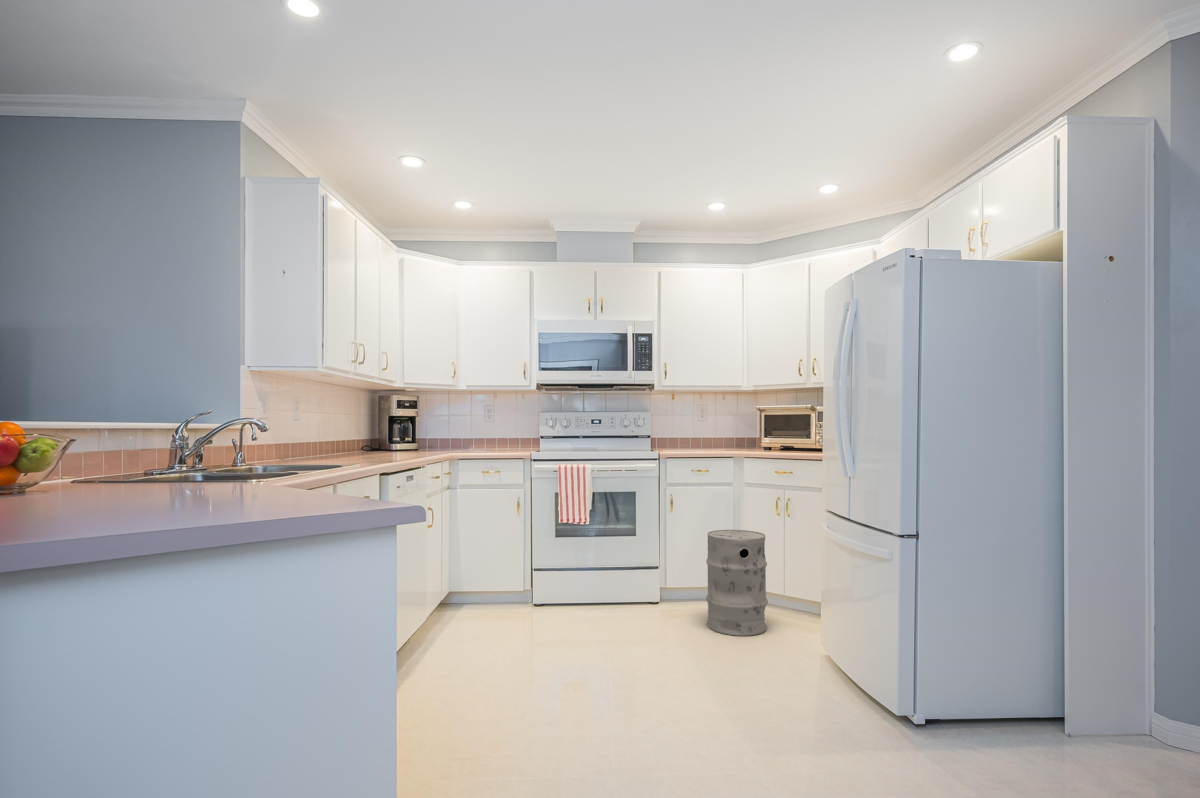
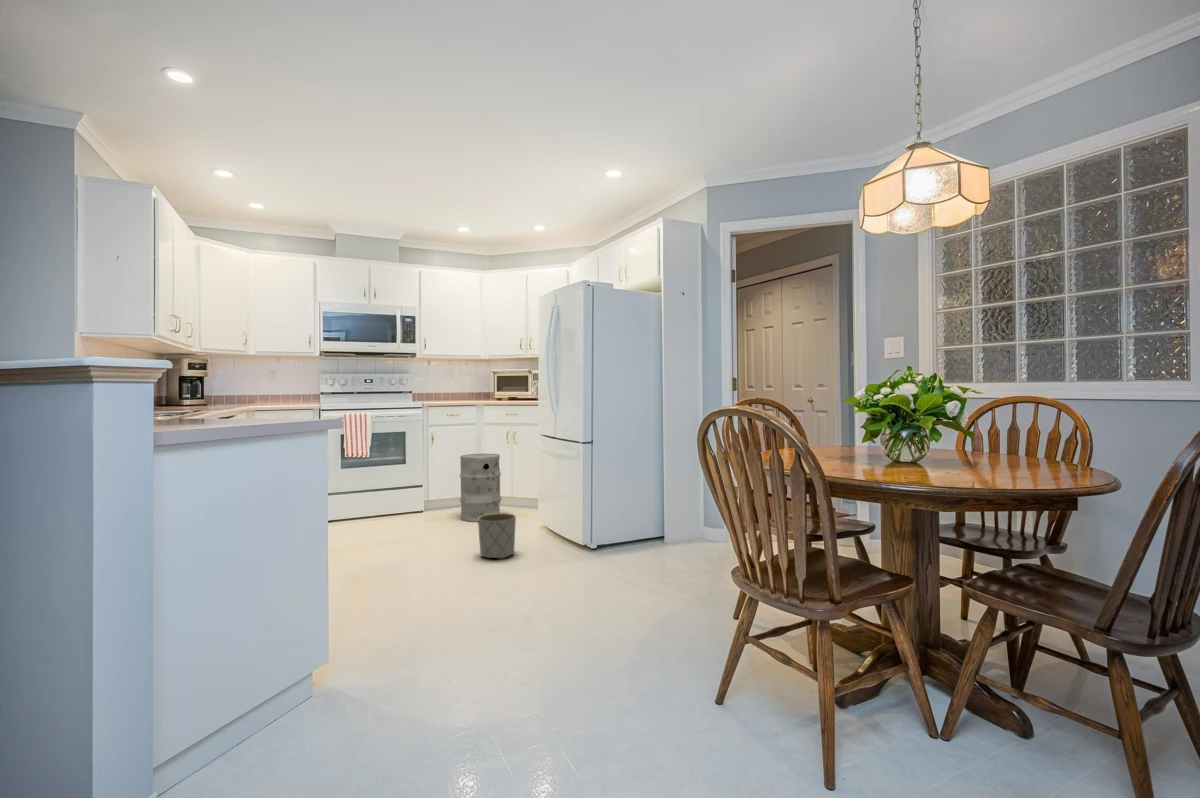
planter: none [723,646,785,732] -> present [478,513,516,559]

